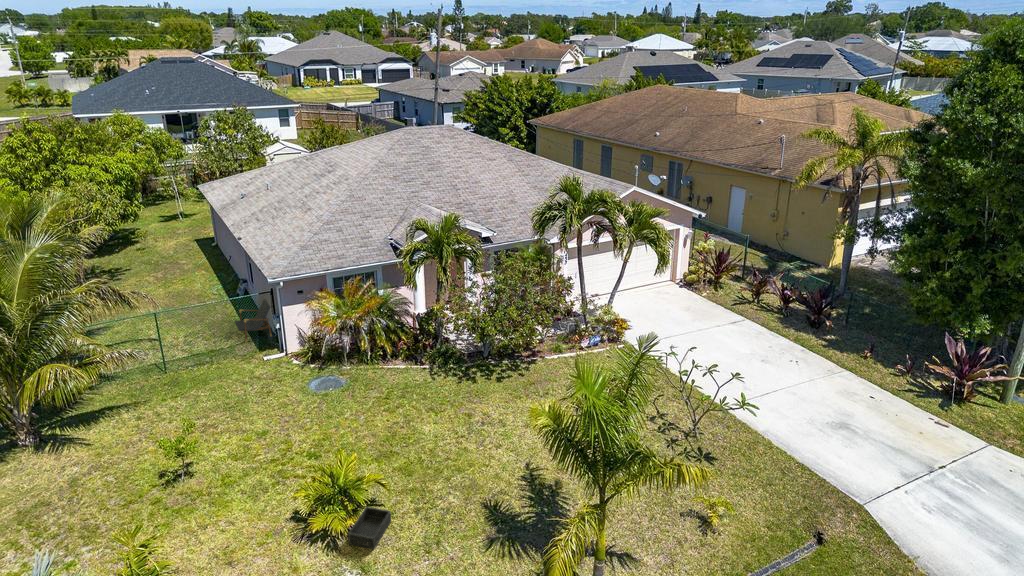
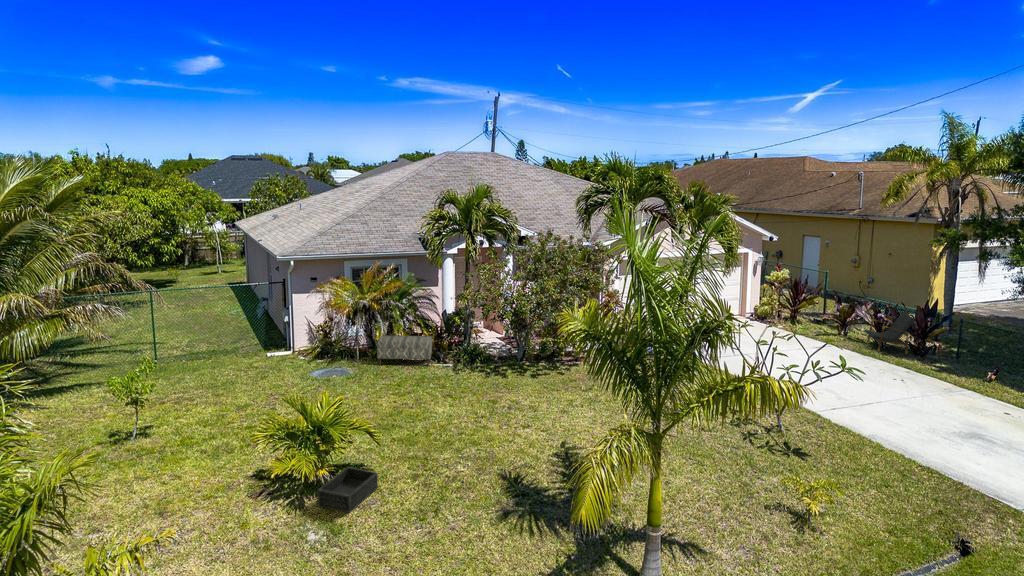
lounge chair: present [235,299,271,342] -> present [864,313,914,353]
bench: none [363,342,410,372] -> present [377,336,432,366]

